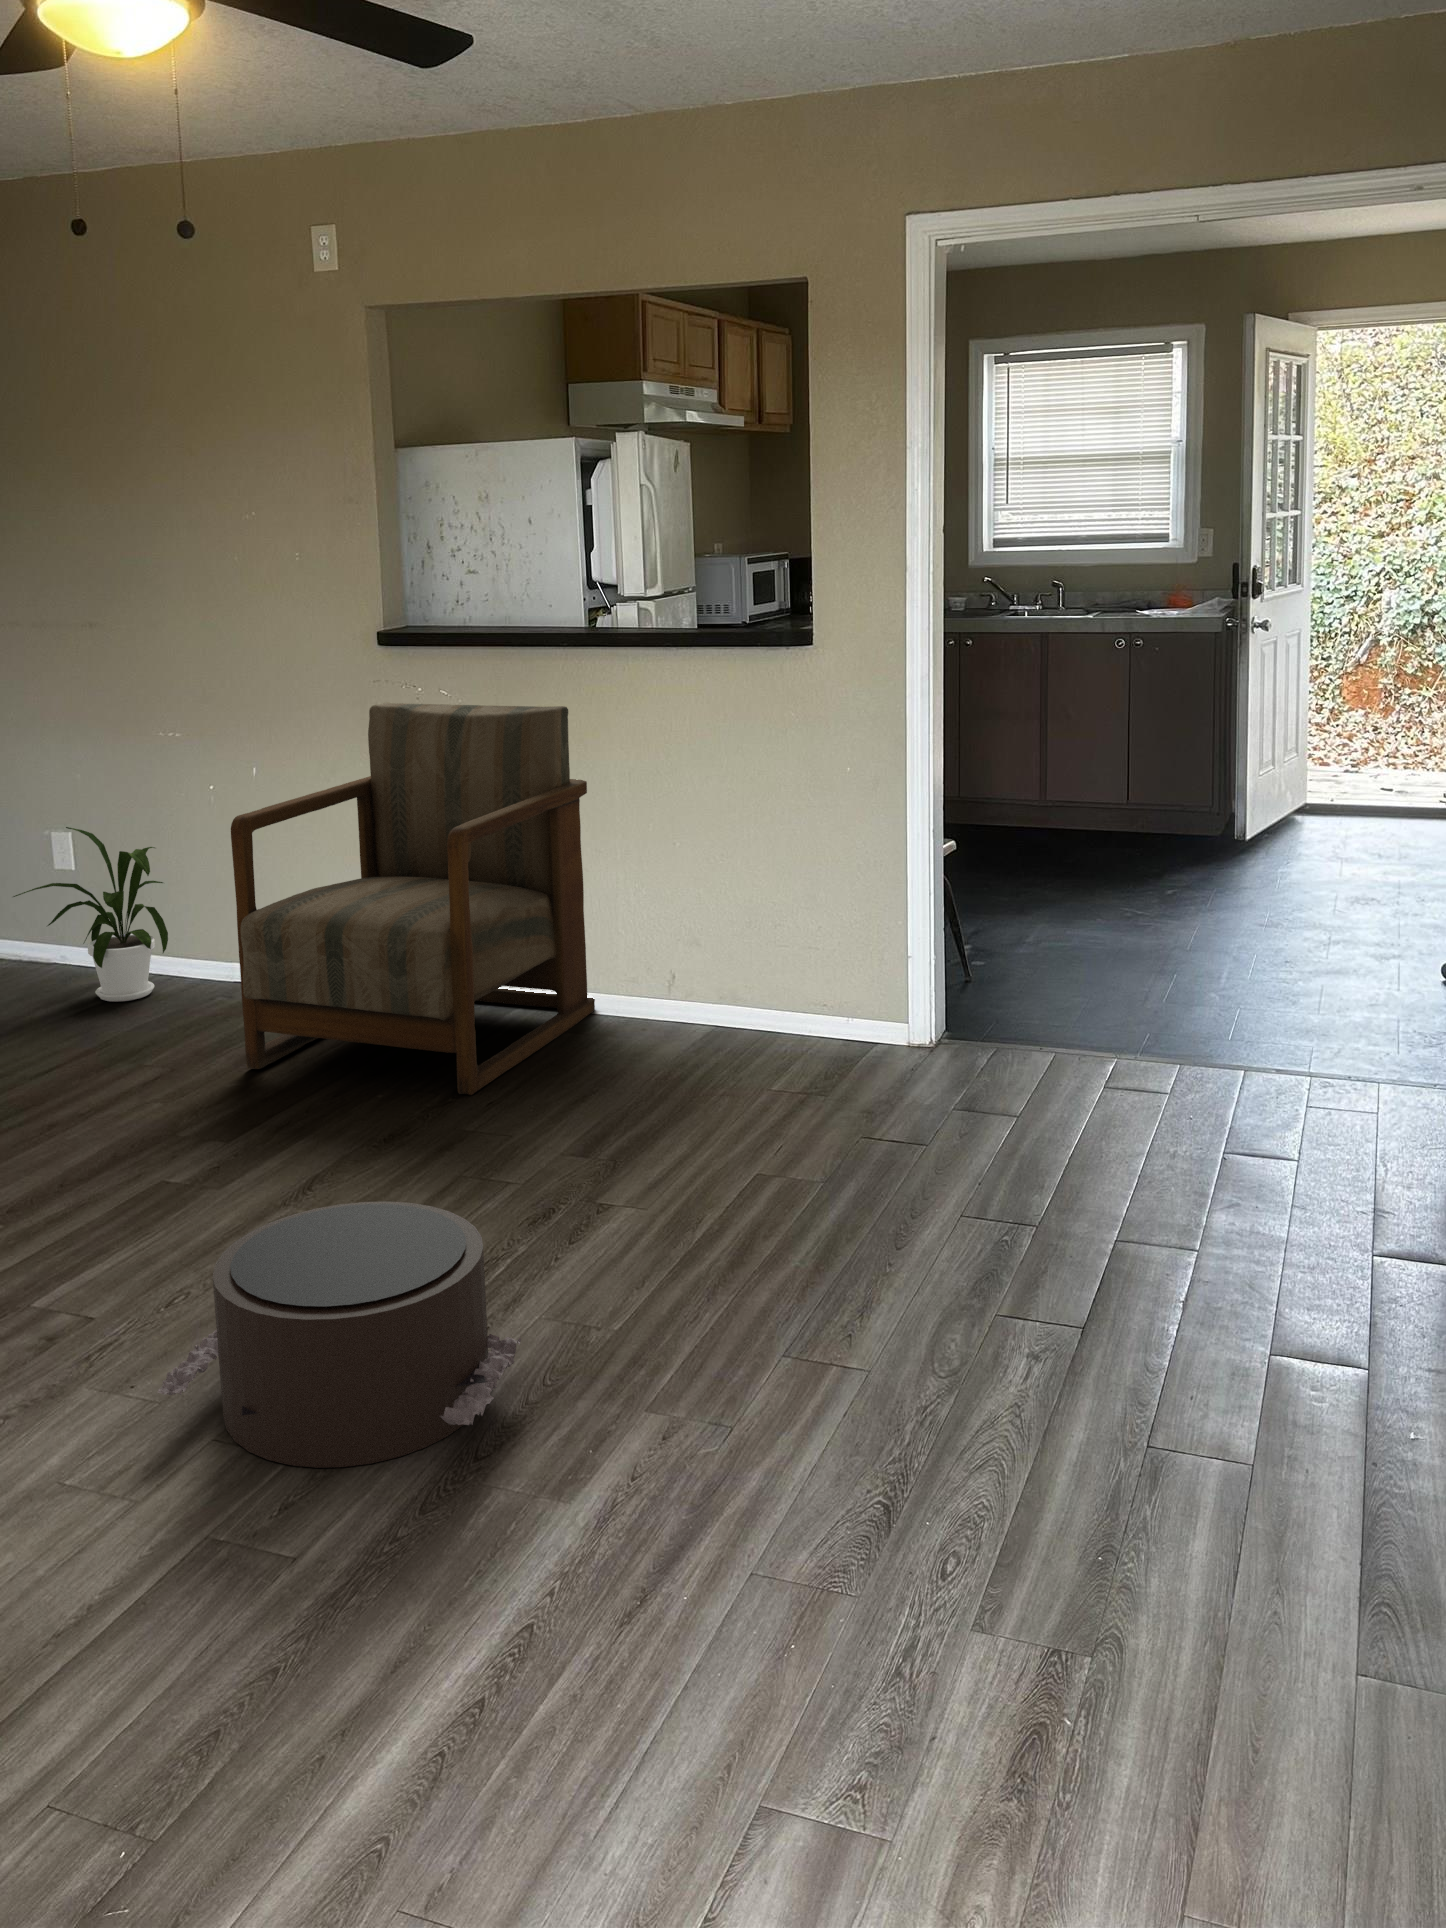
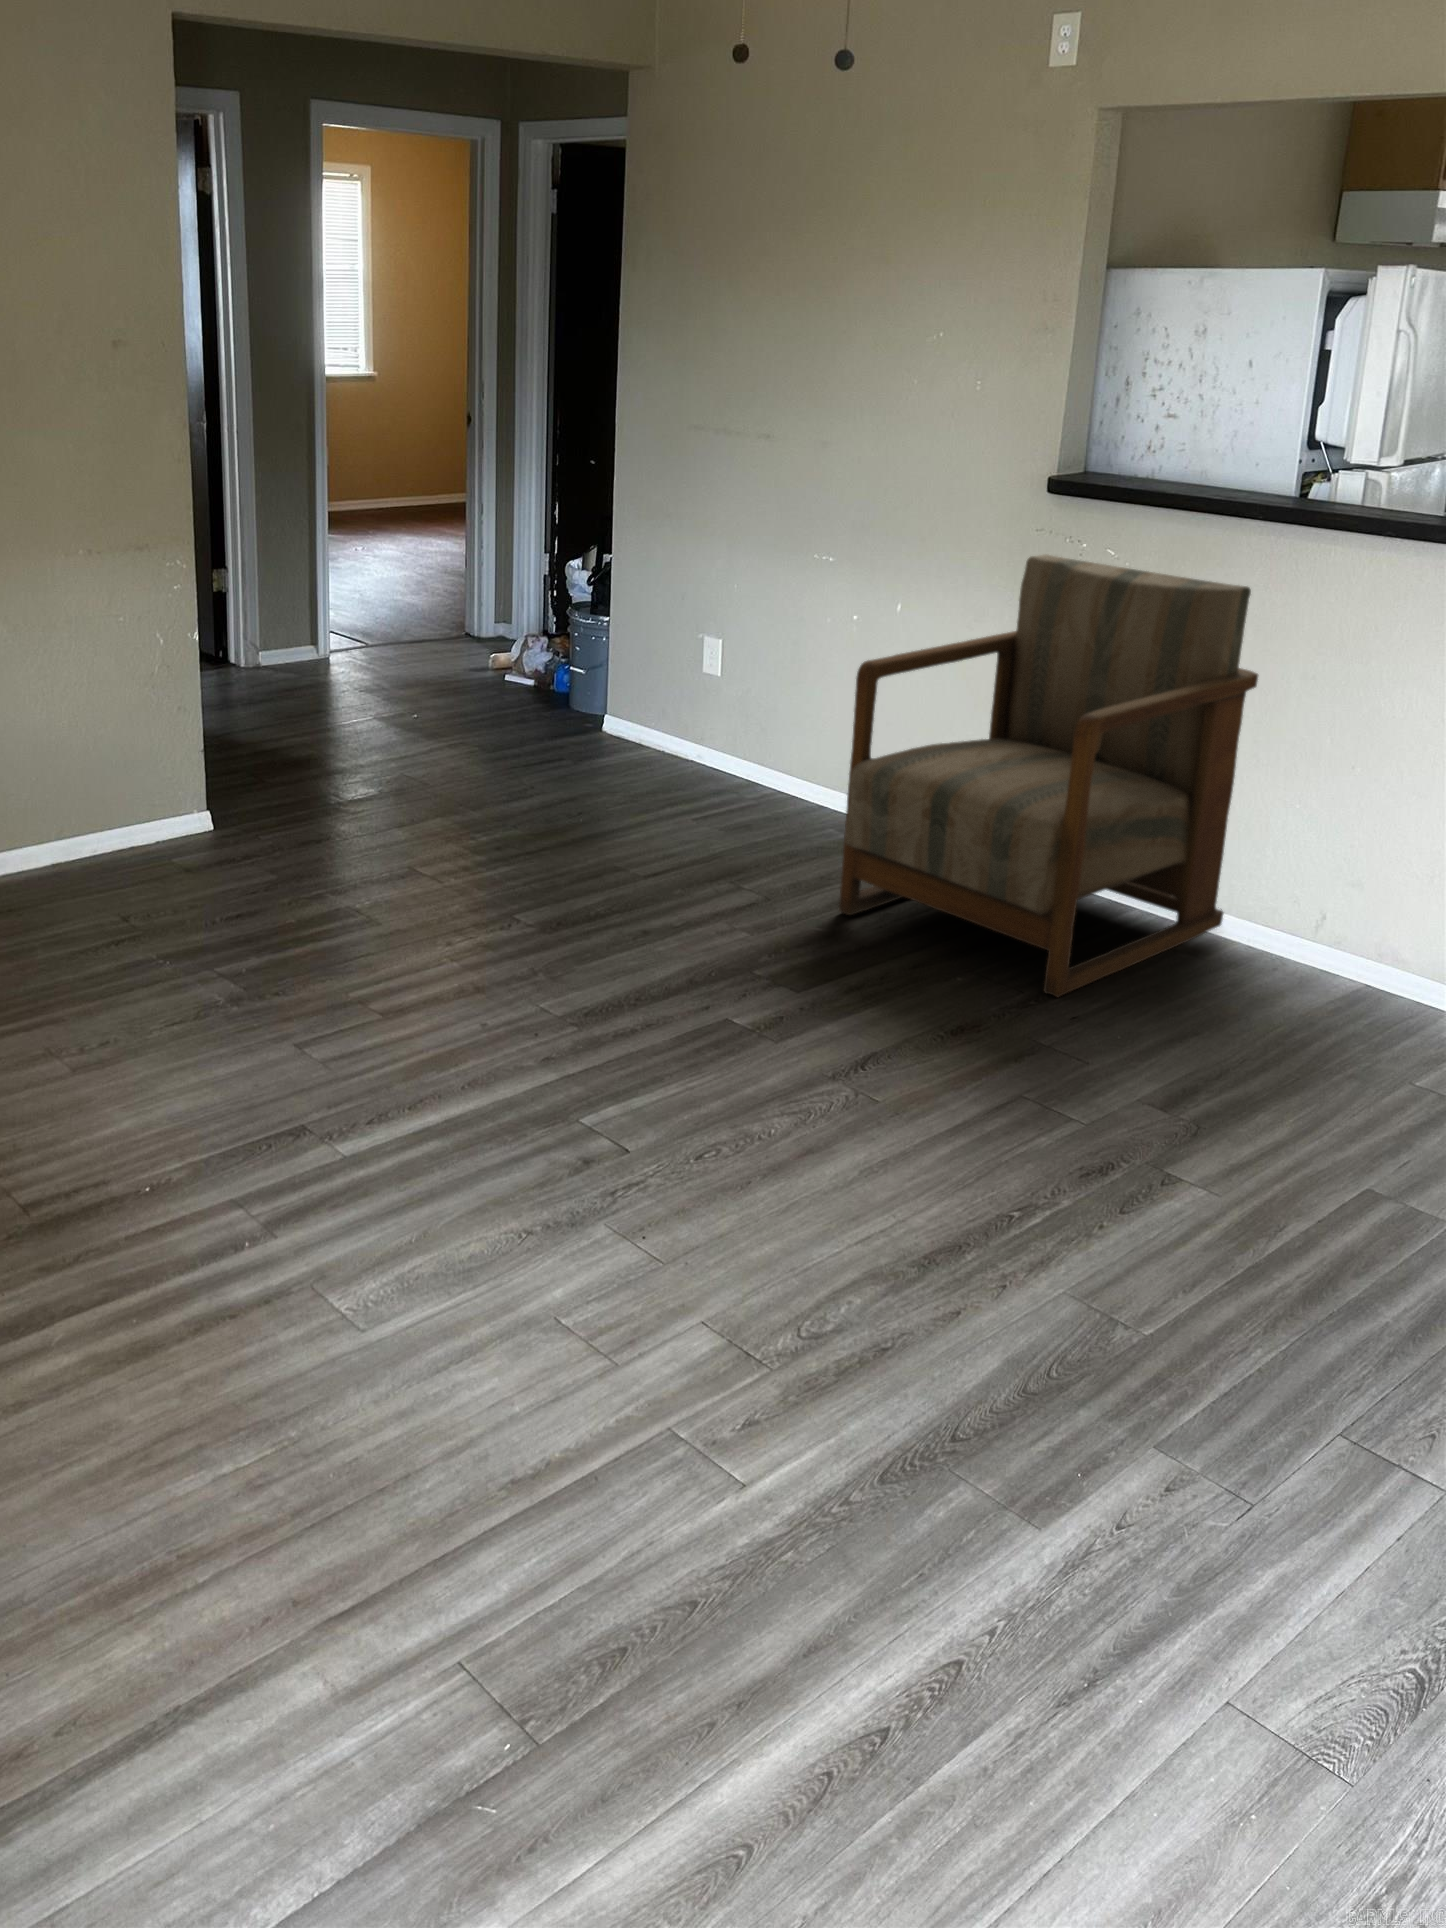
house plant: present [13,827,168,1002] -> none [658,635,799,812]
pouf: present [157,1201,521,1468] -> none [659,1114,1031,1405]

